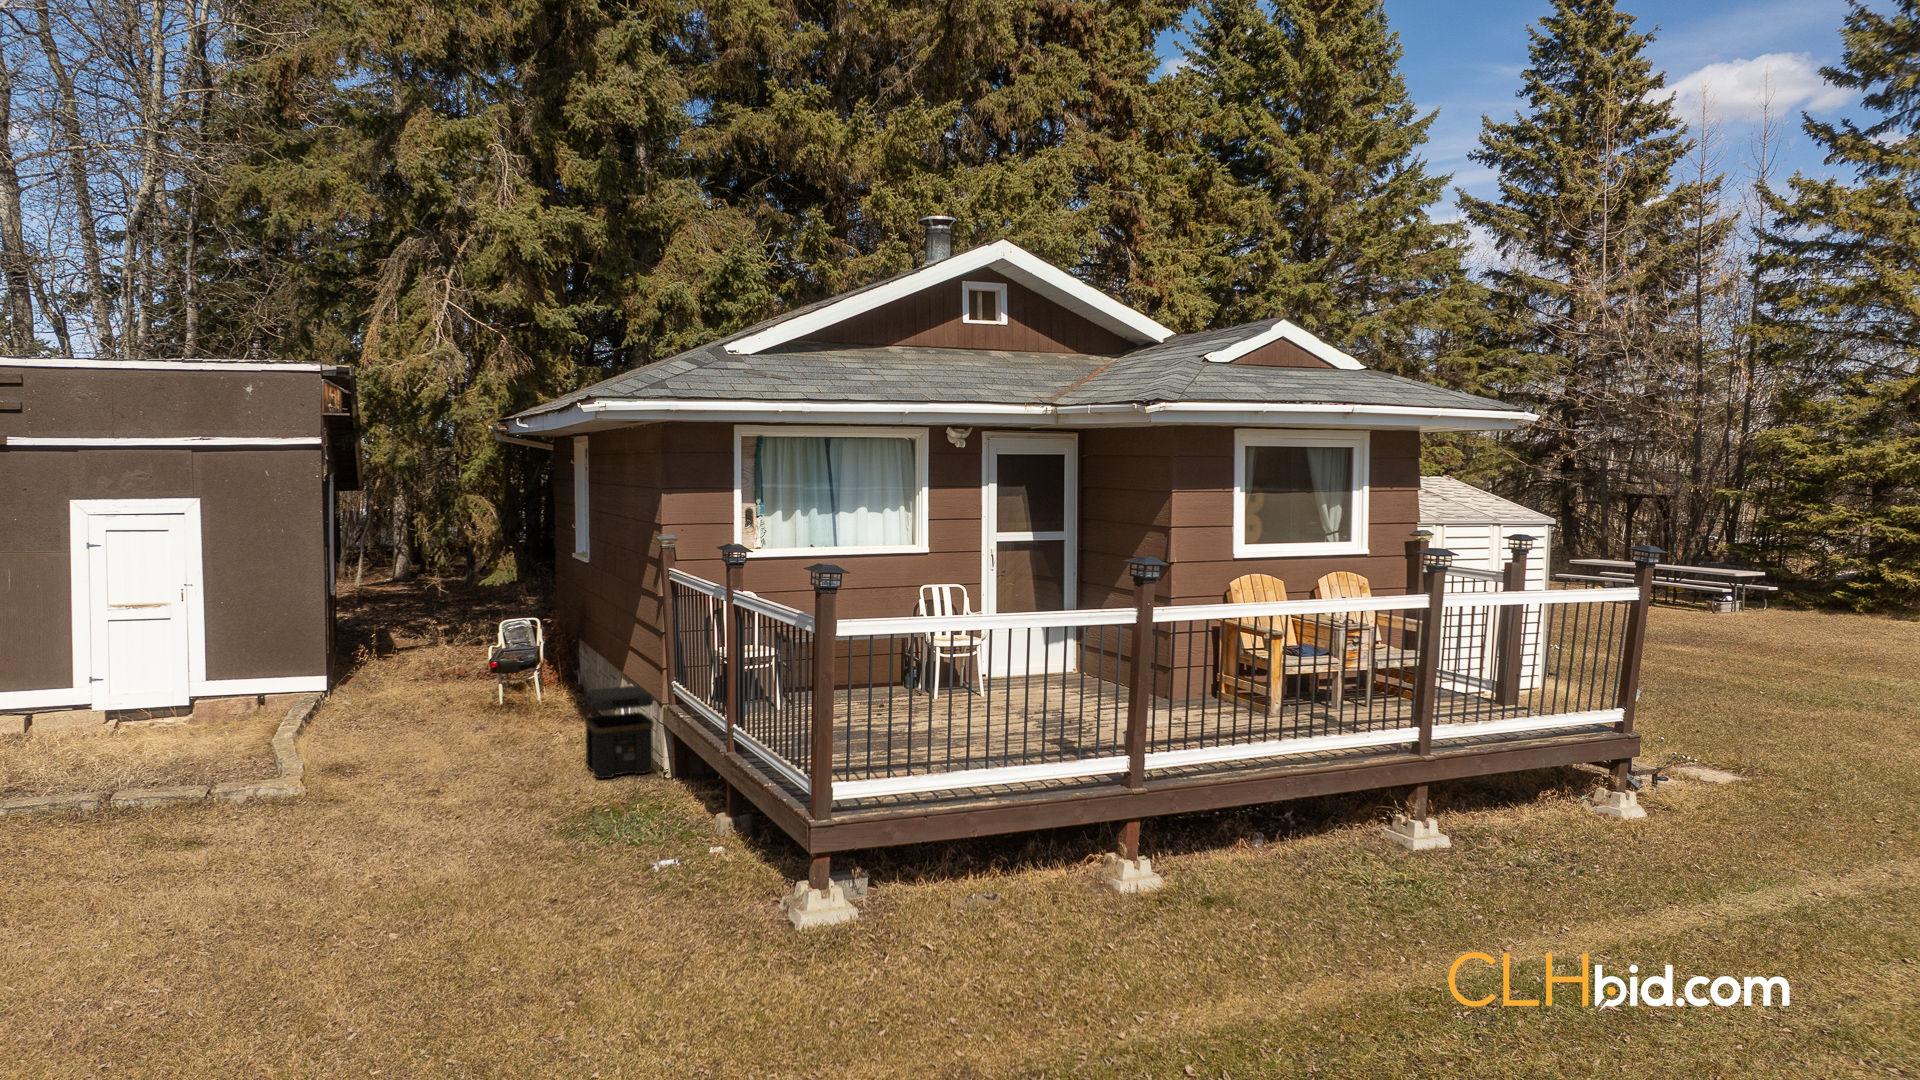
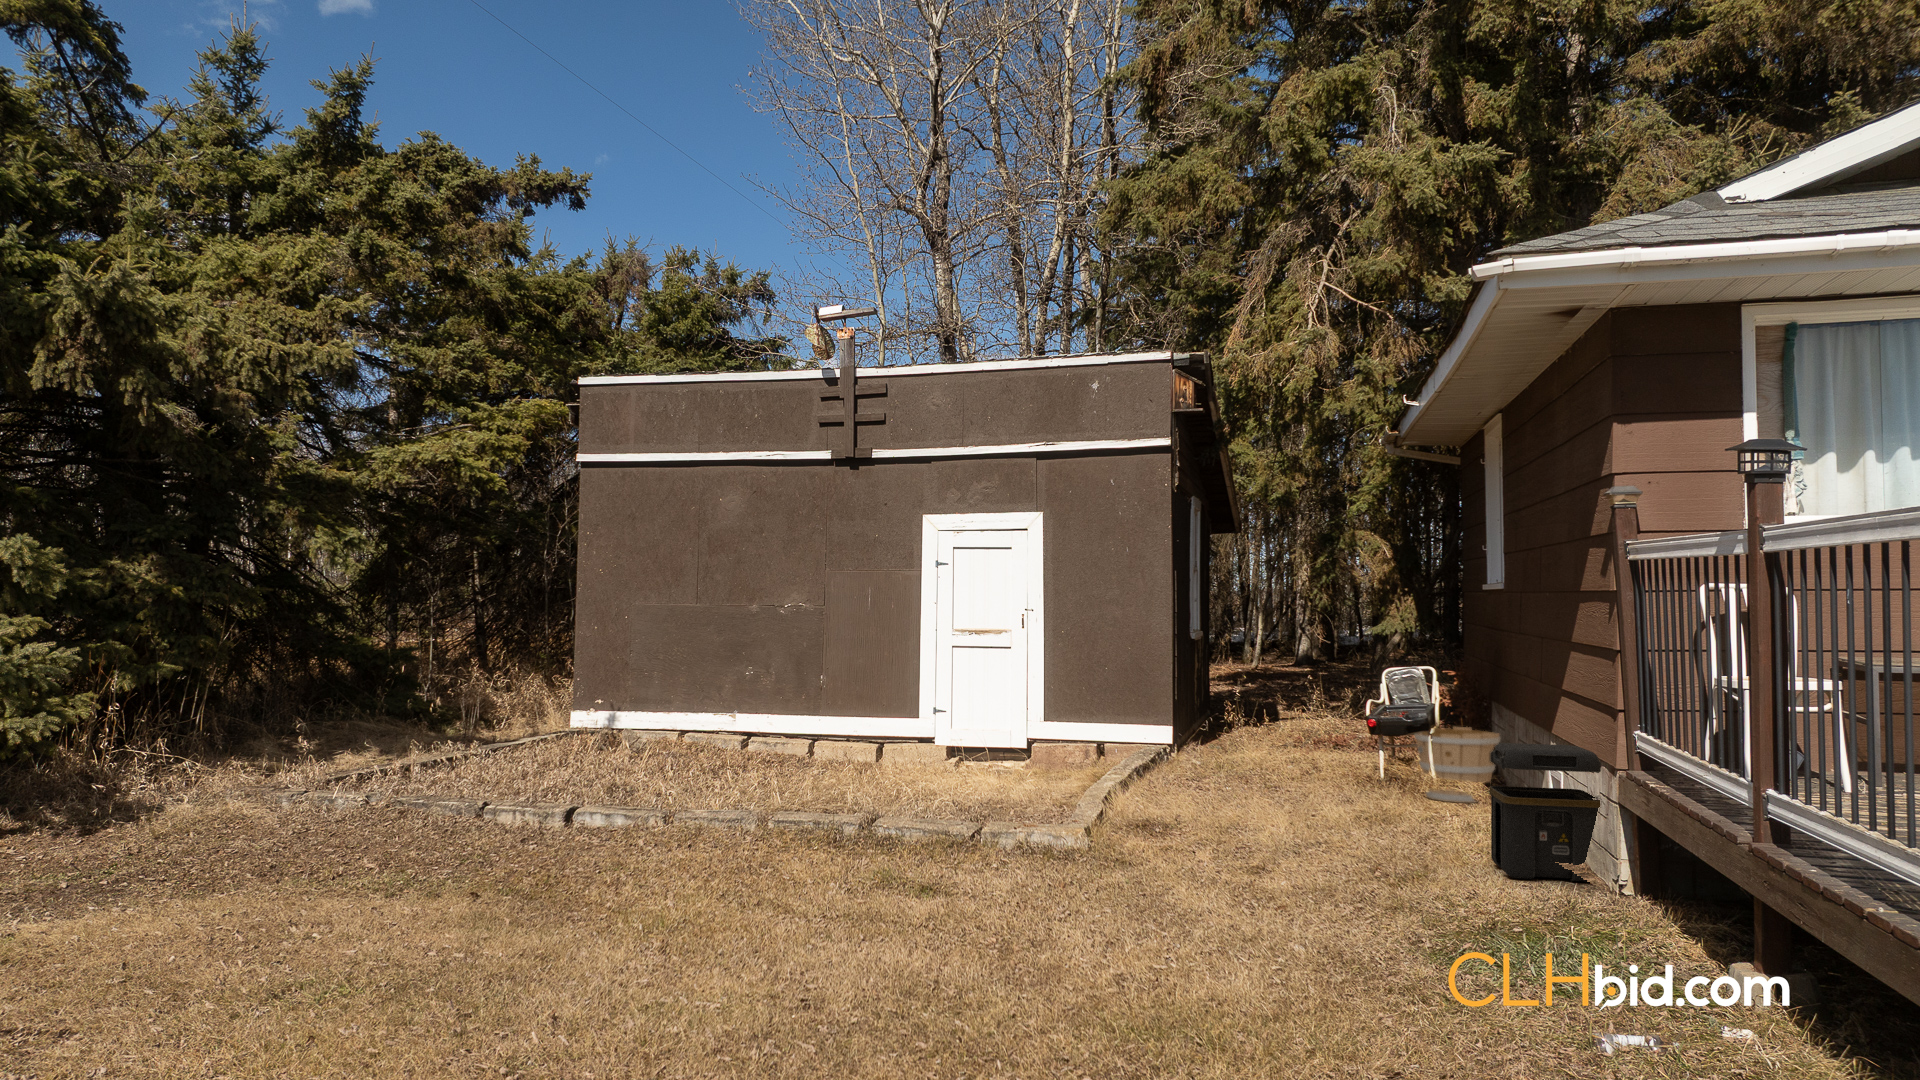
wooden bucket: none [529,652,590,707] -> present [1414,727,1501,803]

